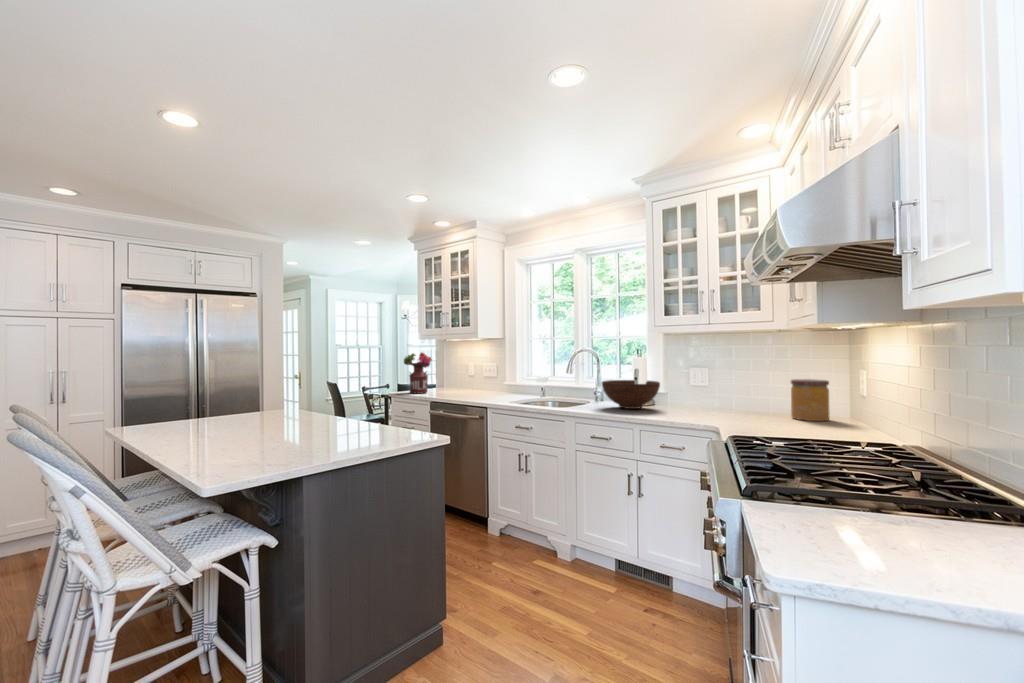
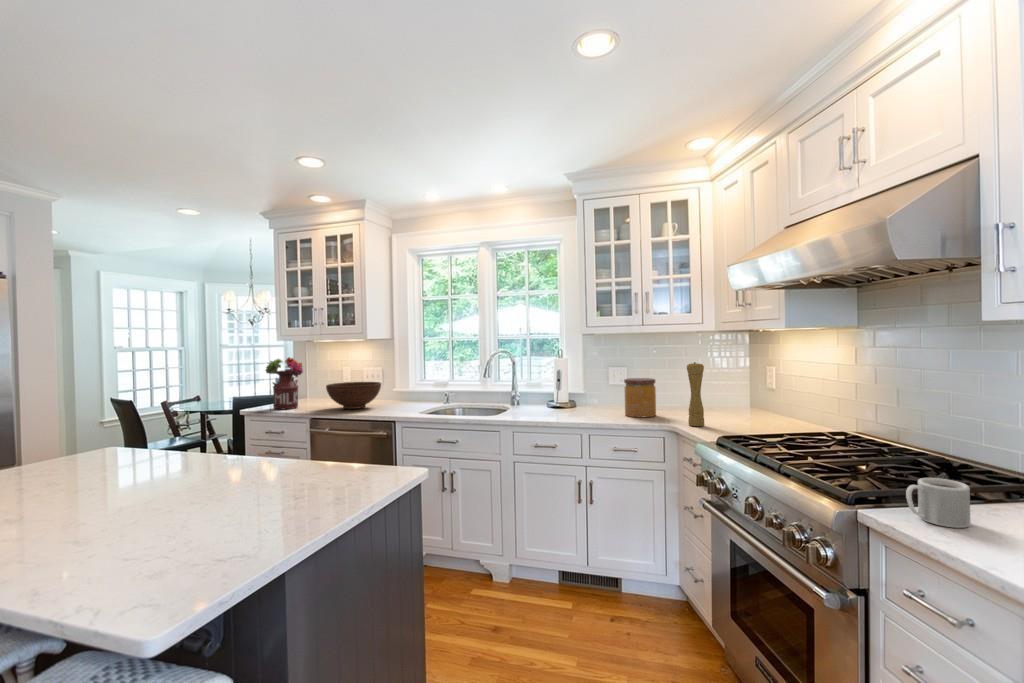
pepper mill: none [729,361,748,428] -> present [687,362,704,426]
jar: present [791,379,830,421] -> present [624,378,656,418]
fruit bowl: present [602,380,660,409] -> present [326,382,381,409]
mug: none [792,477,859,531] -> present [906,478,970,528]

